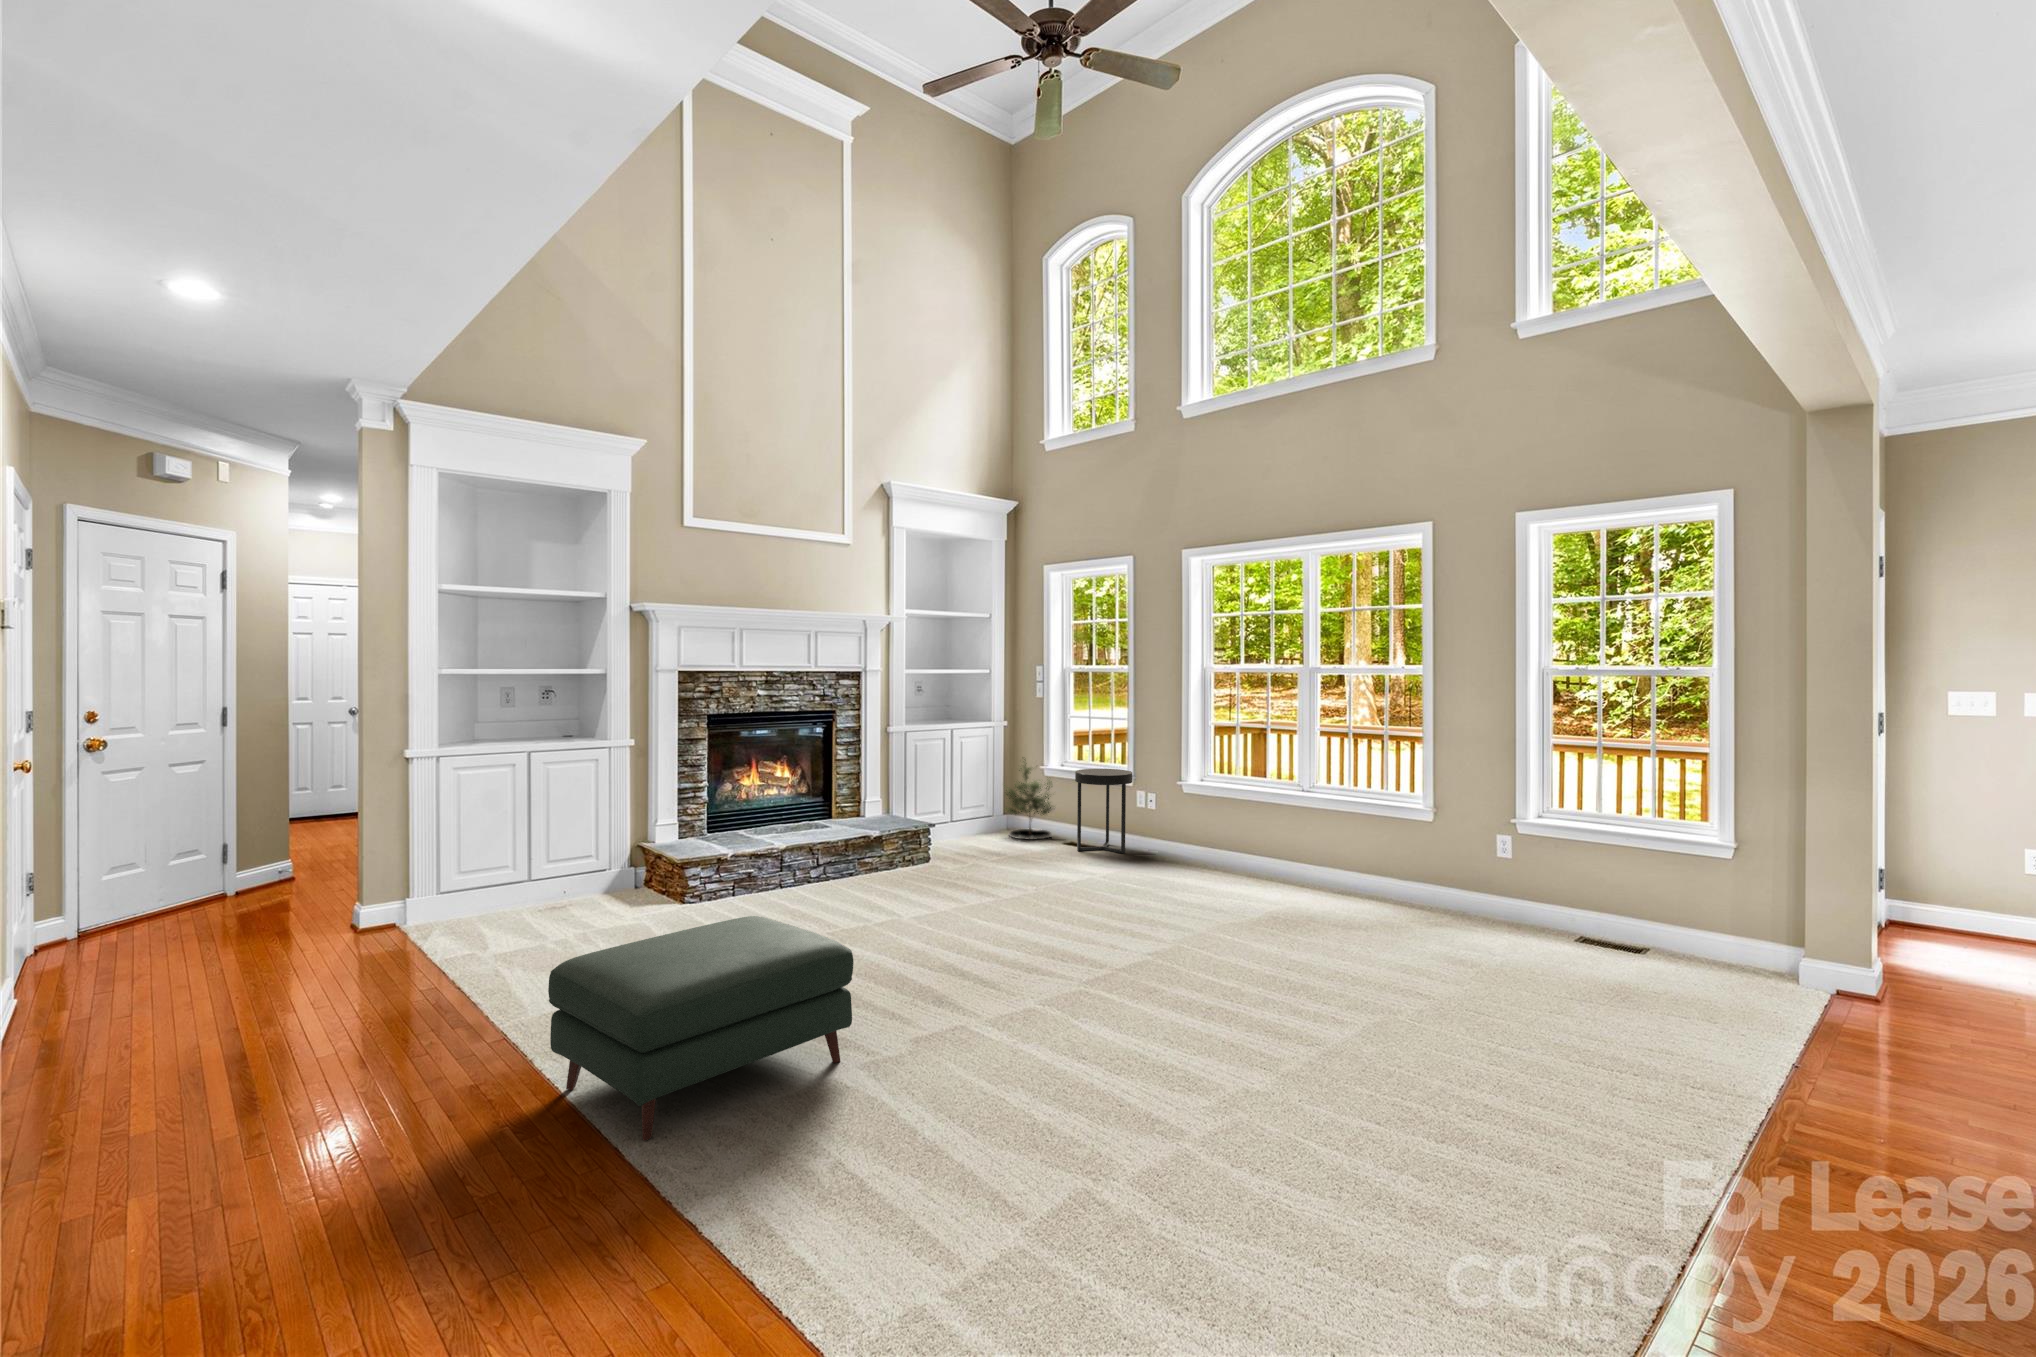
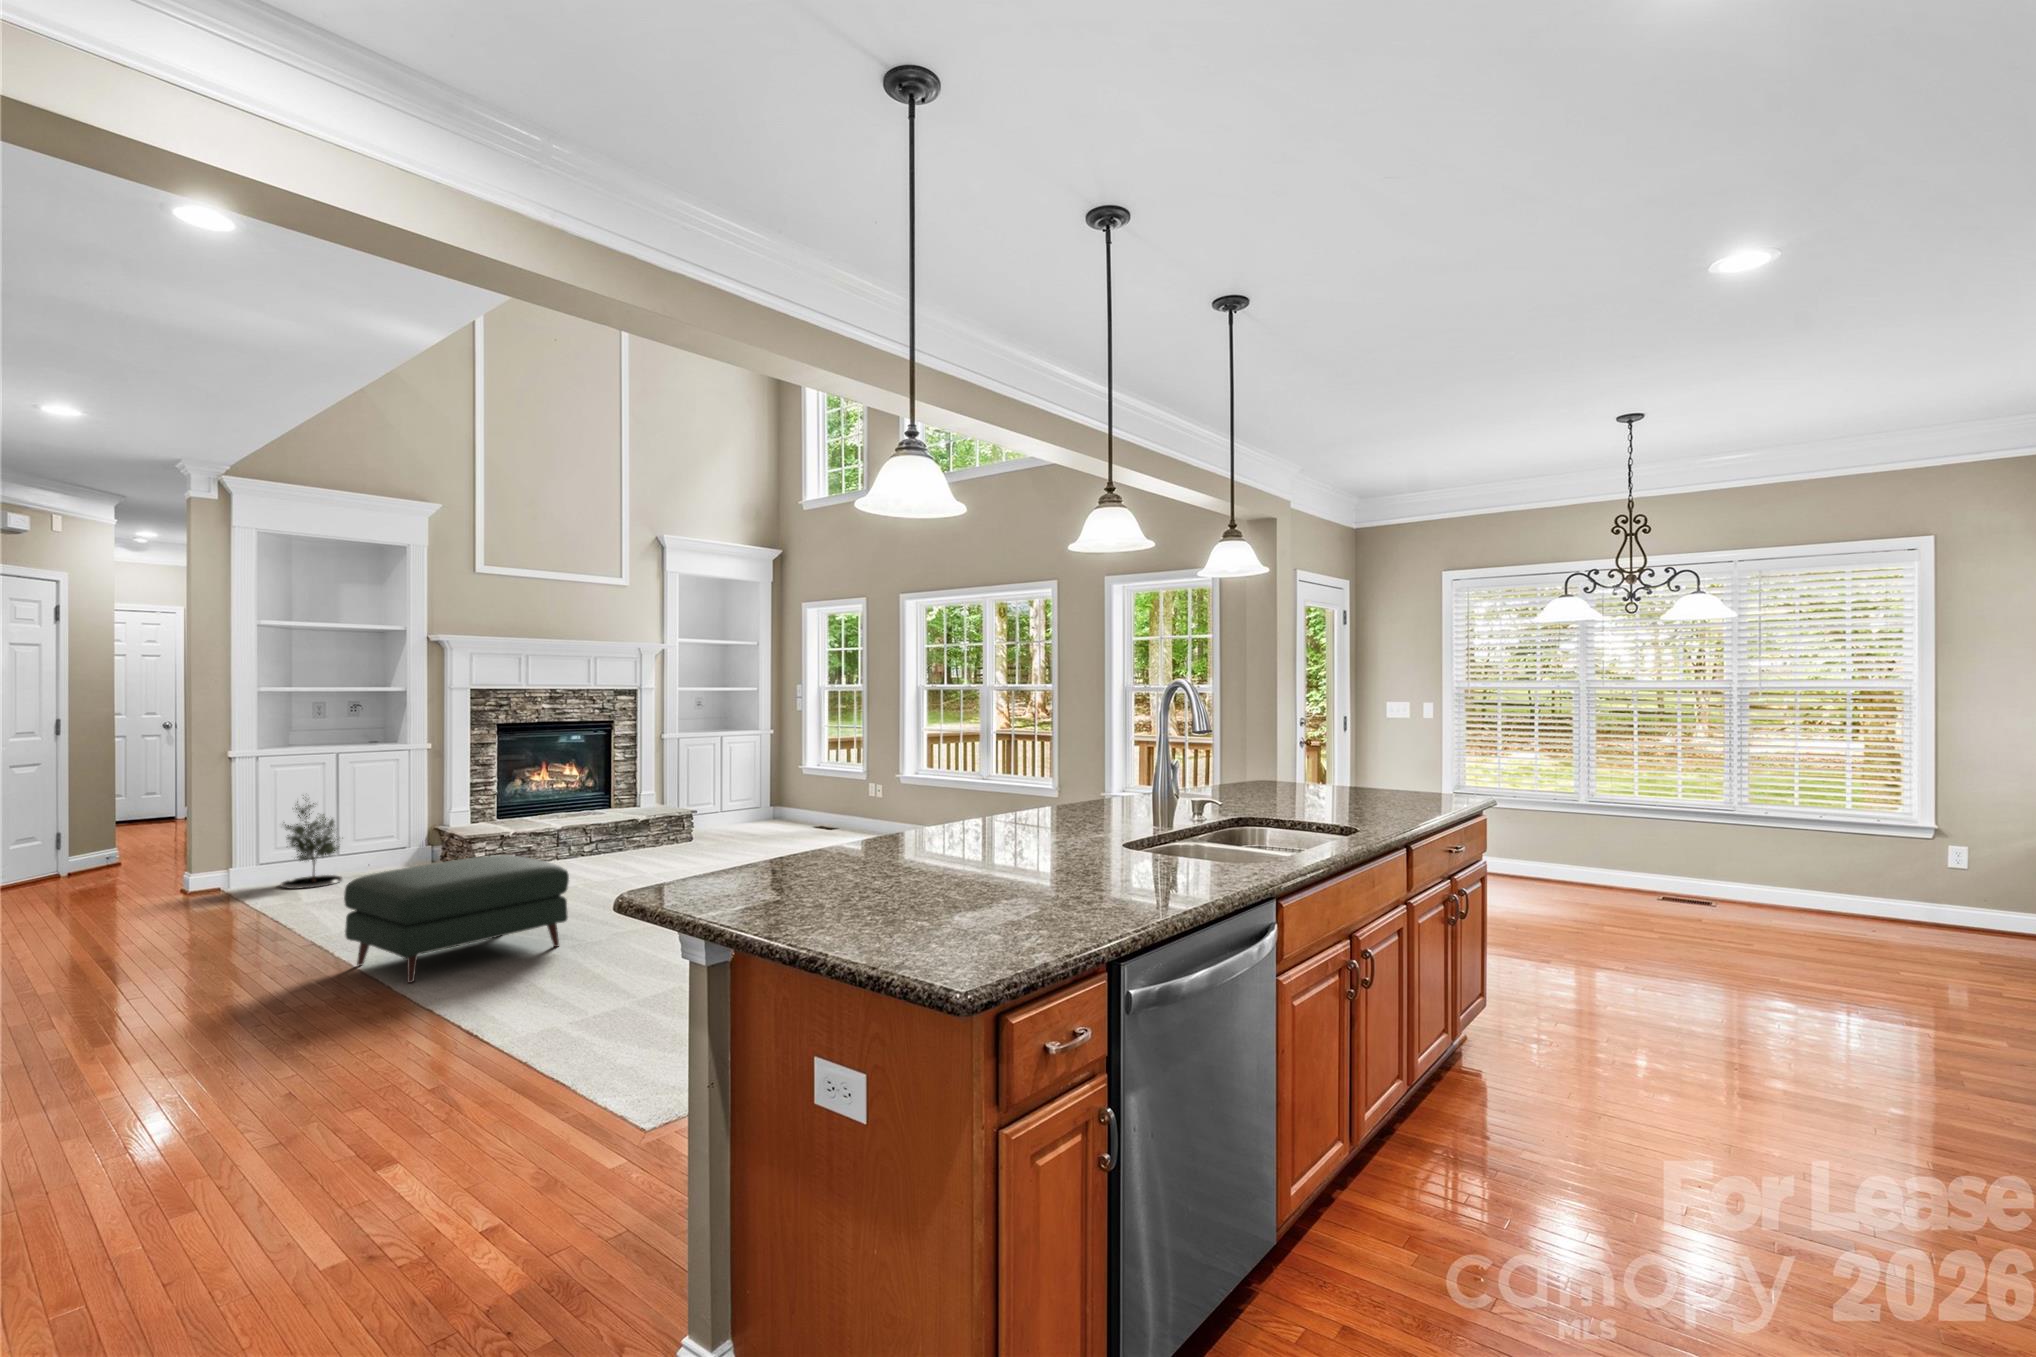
potted tree: present [1004,759,1052,839] -> present [280,798,342,889]
side table: present [1075,769,1132,854] -> none [817,765,863,832]

